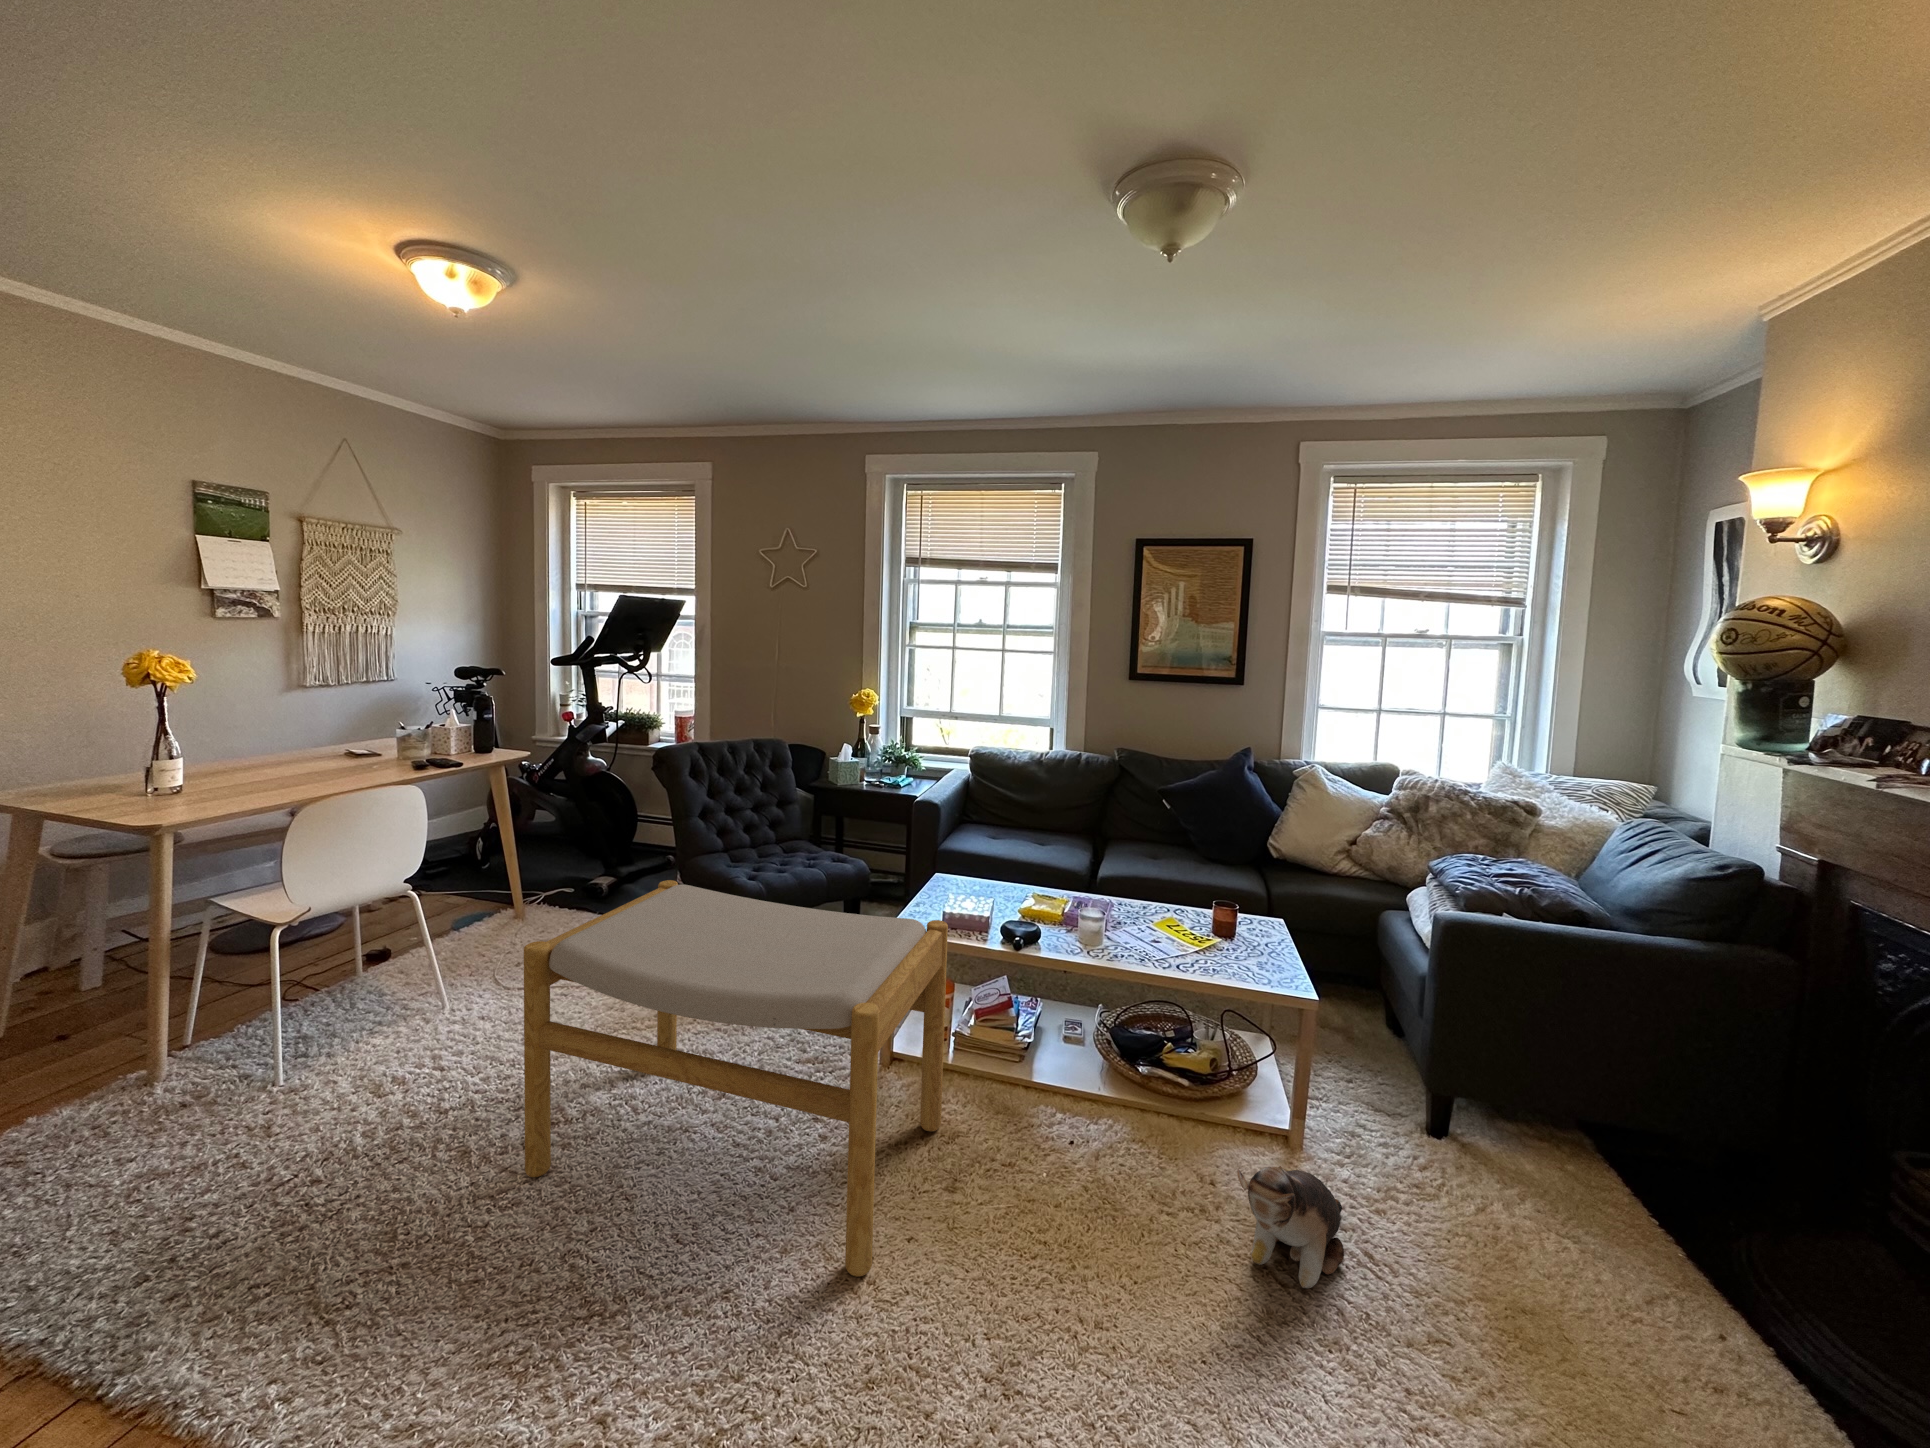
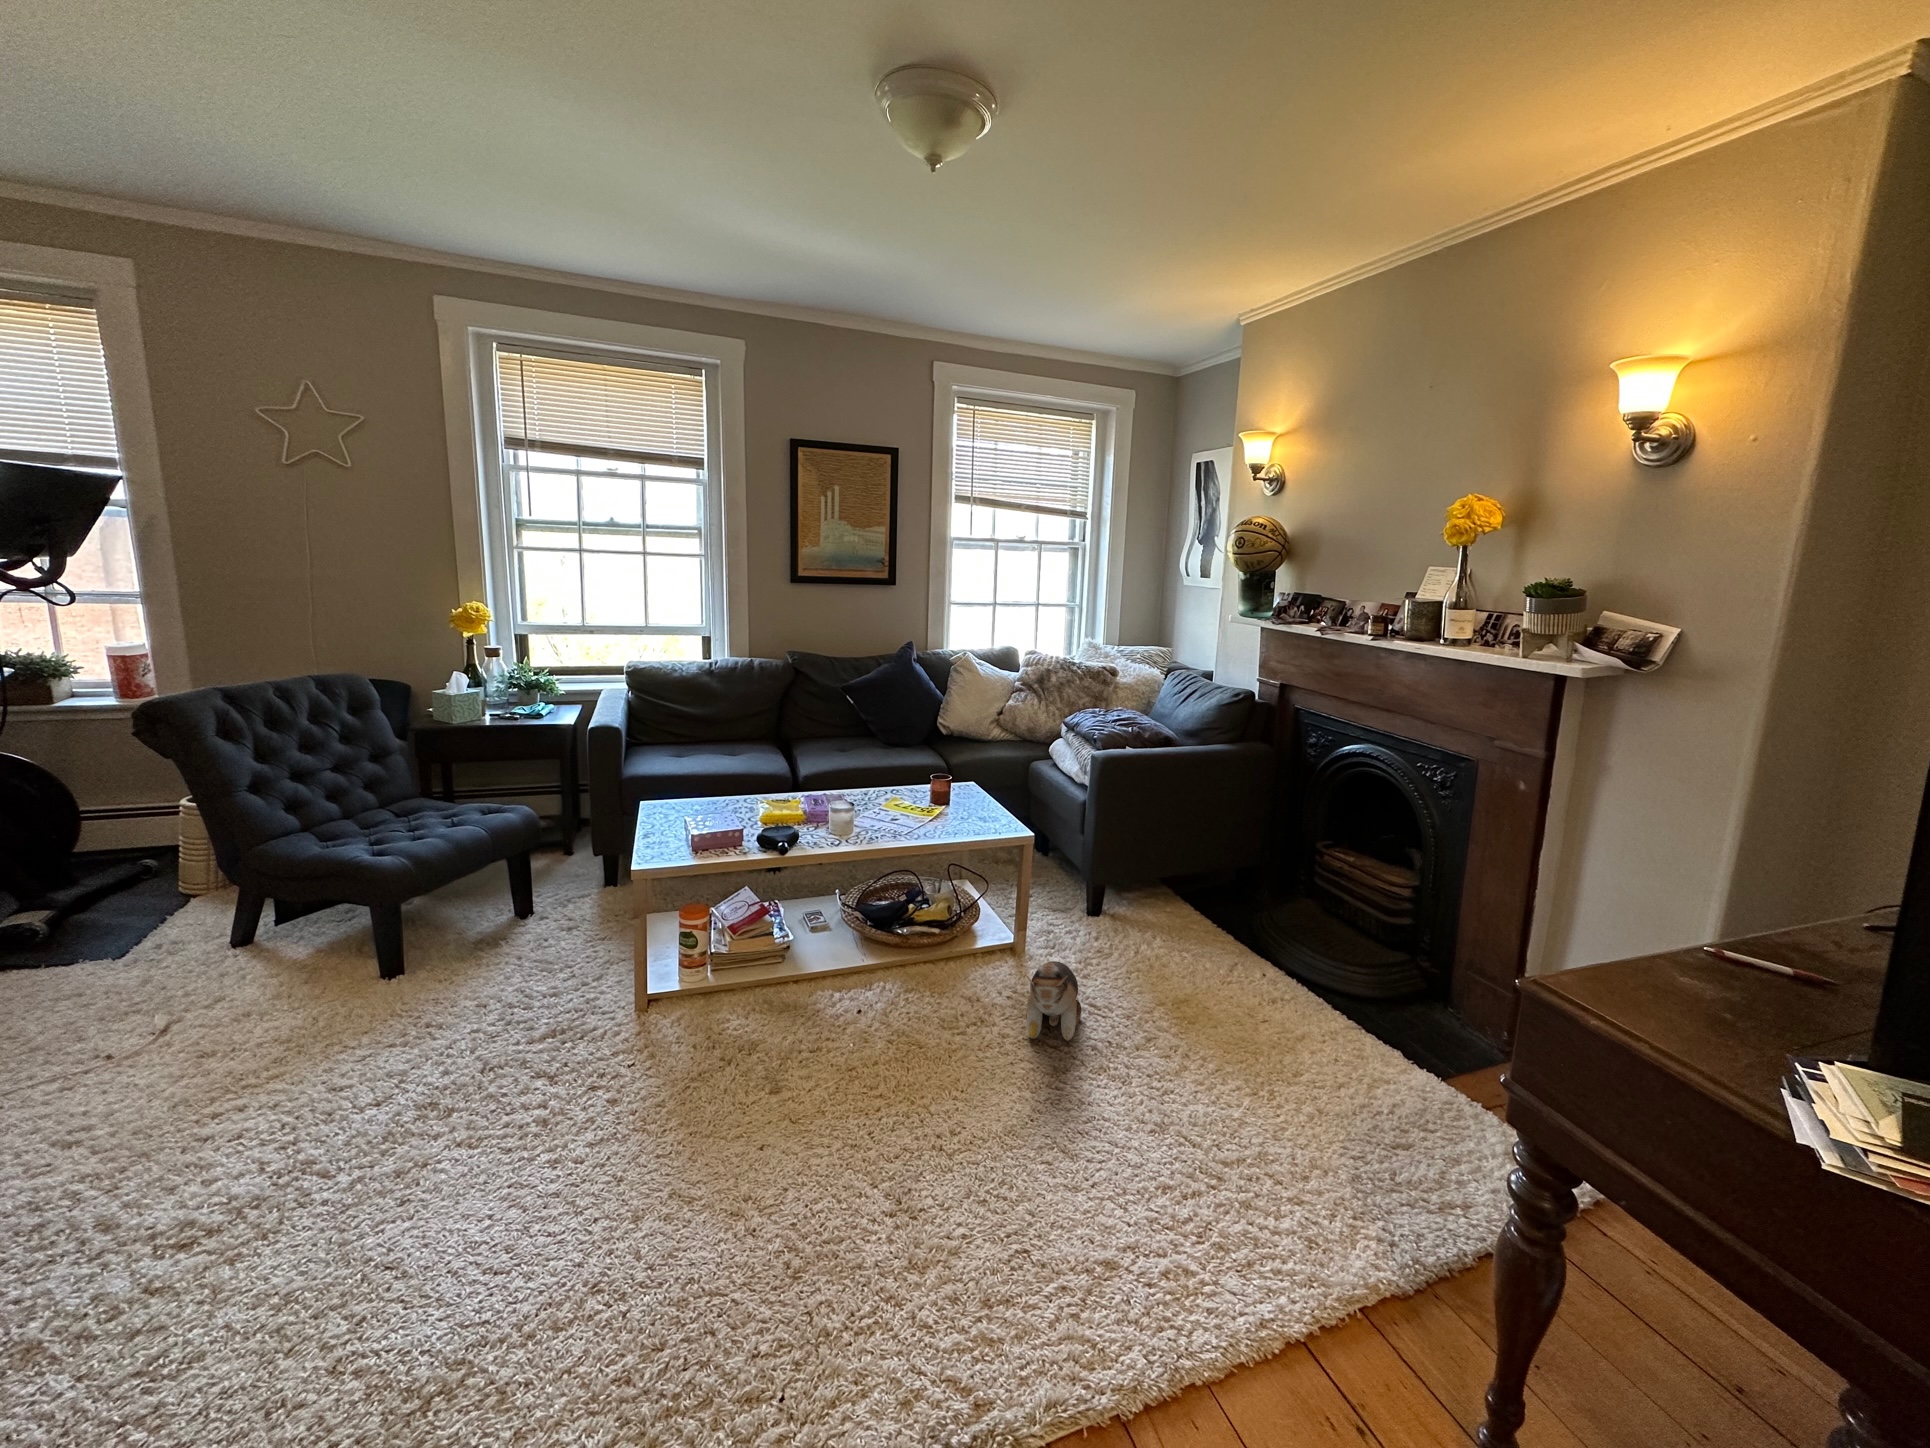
footstool: present [524,880,948,1277] -> none [125,843,742,1327]

